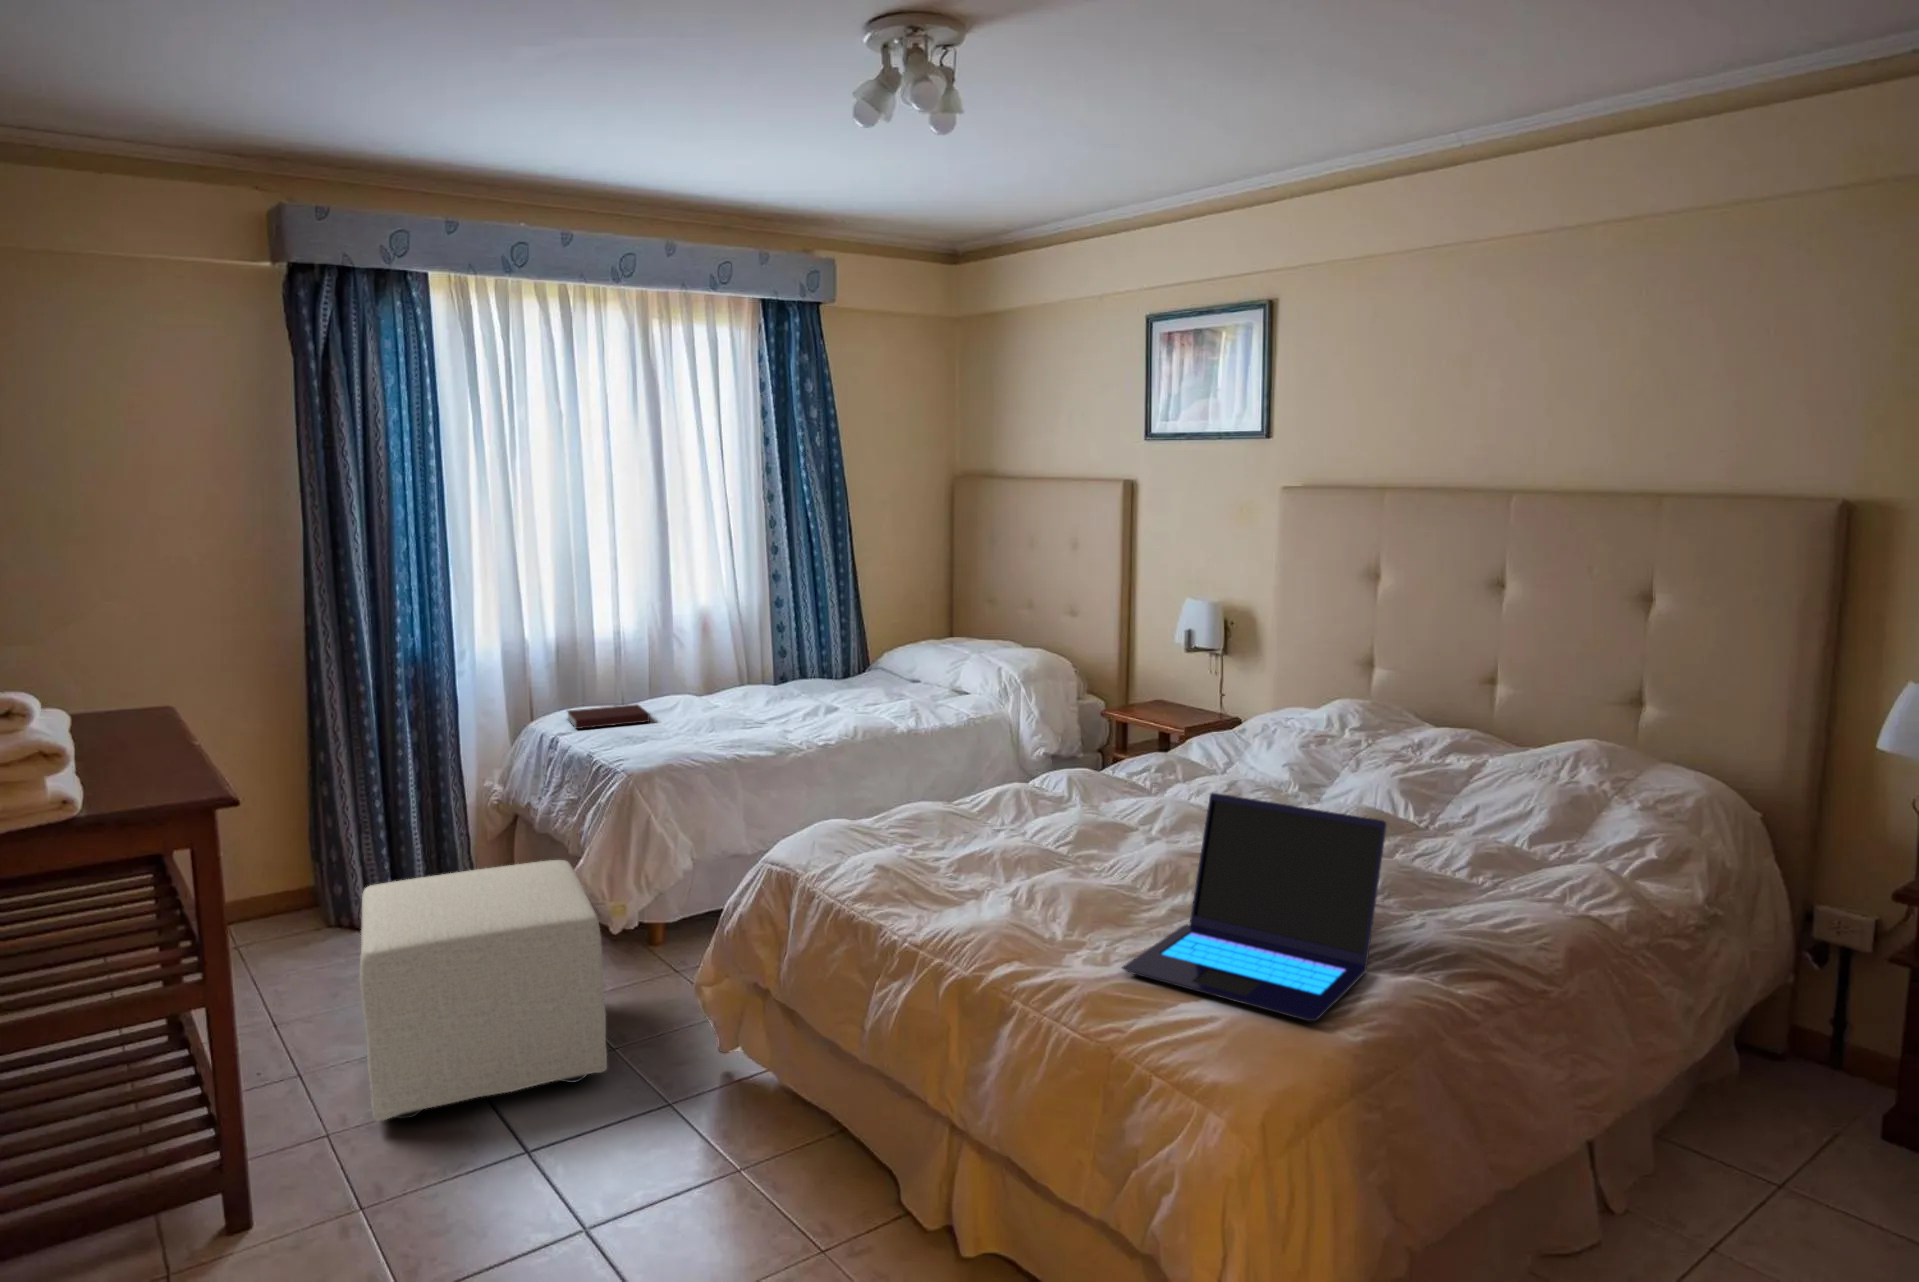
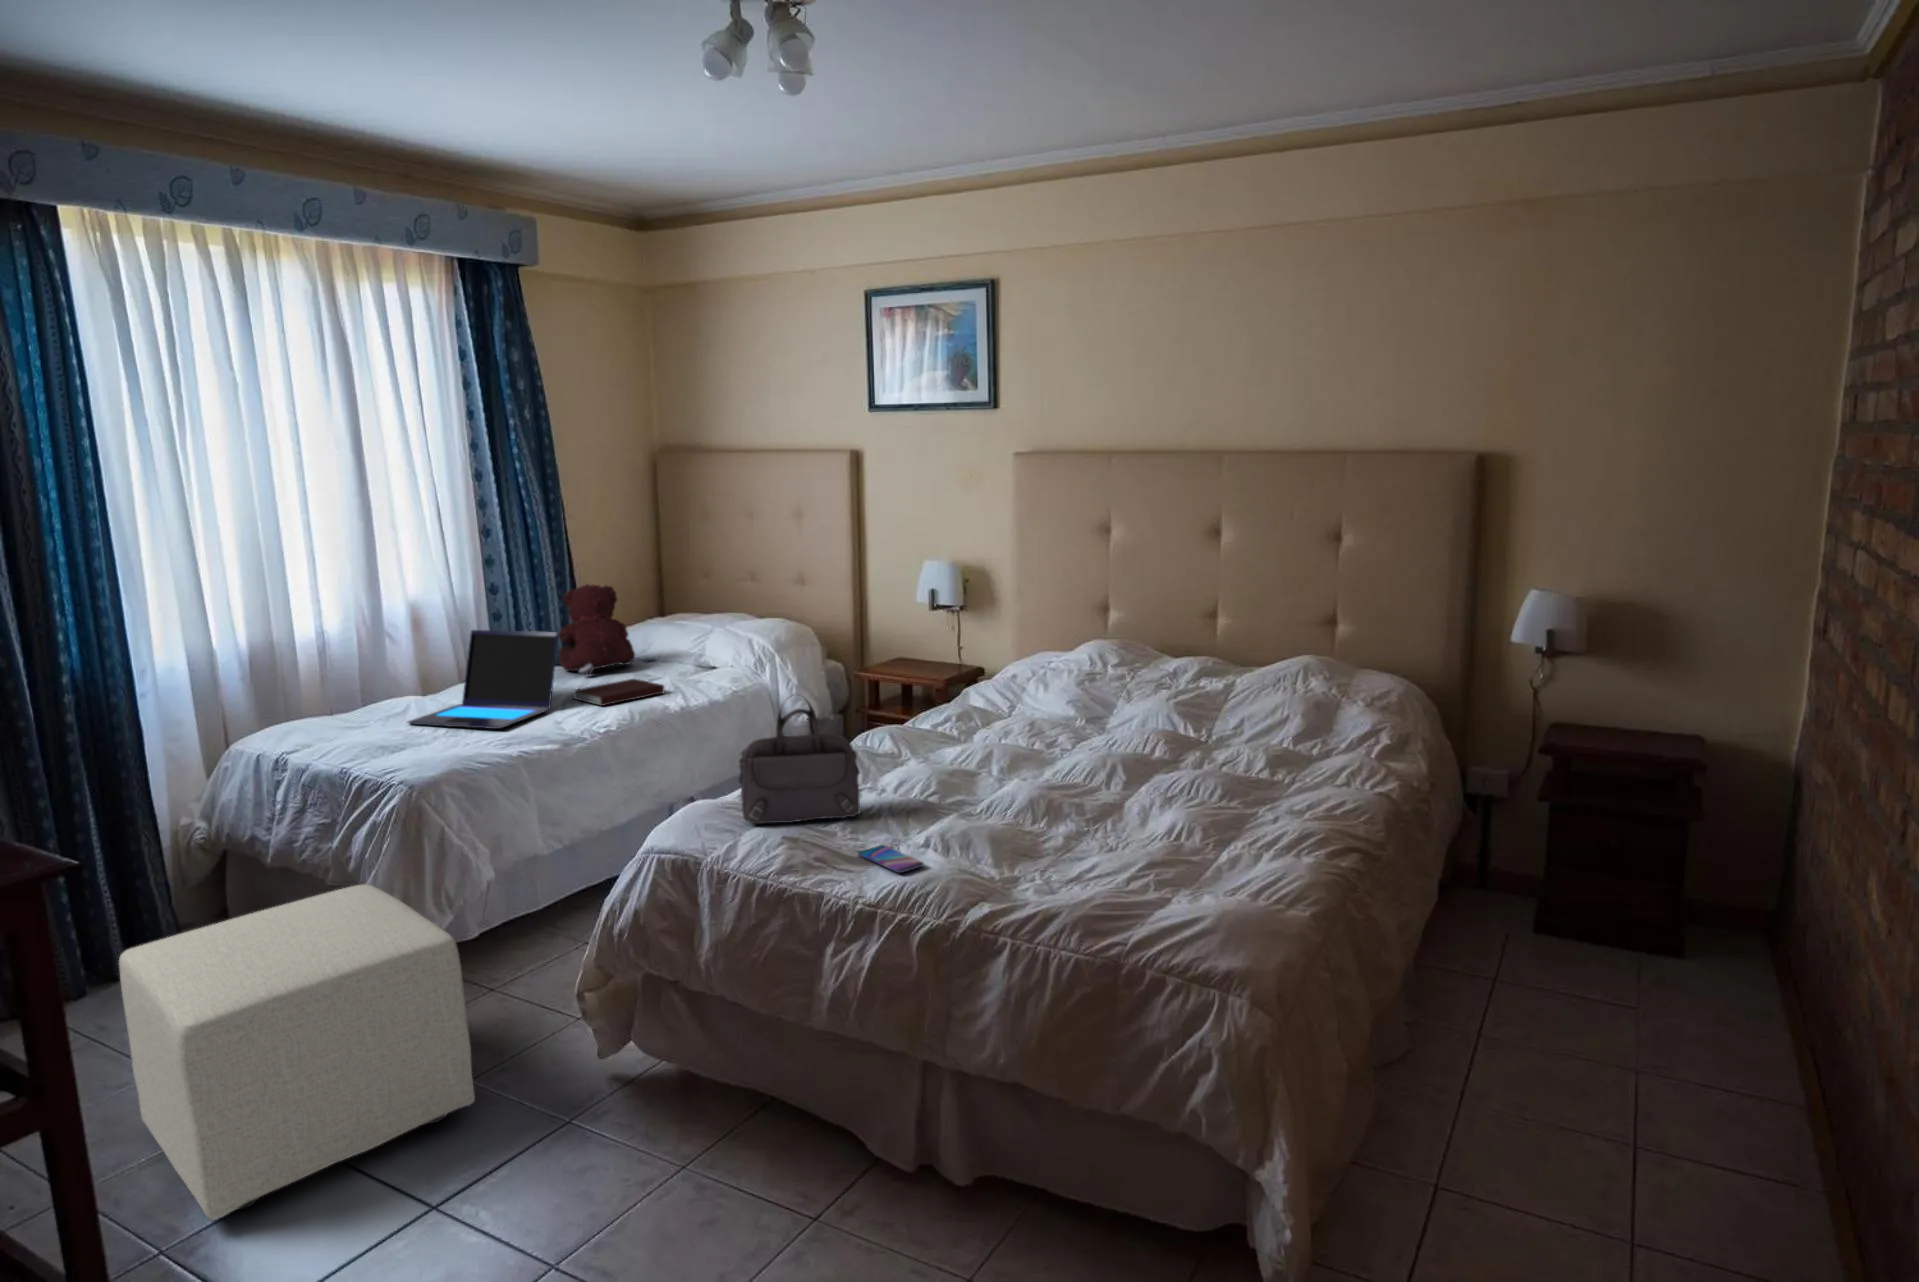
teddy bear: none [824,603,897,694] -> present [559,584,635,676]
notebook: present [568,704,650,729] -> present [574,679,664,706]
handbag: none [854,725,973,857] -> present [738,697,860,824]
laptop: present [1122,793,1387,1021] -> present [408,630,558,729]
smartphone: none [935,887,988,917] -> present [858,845,924,873]

